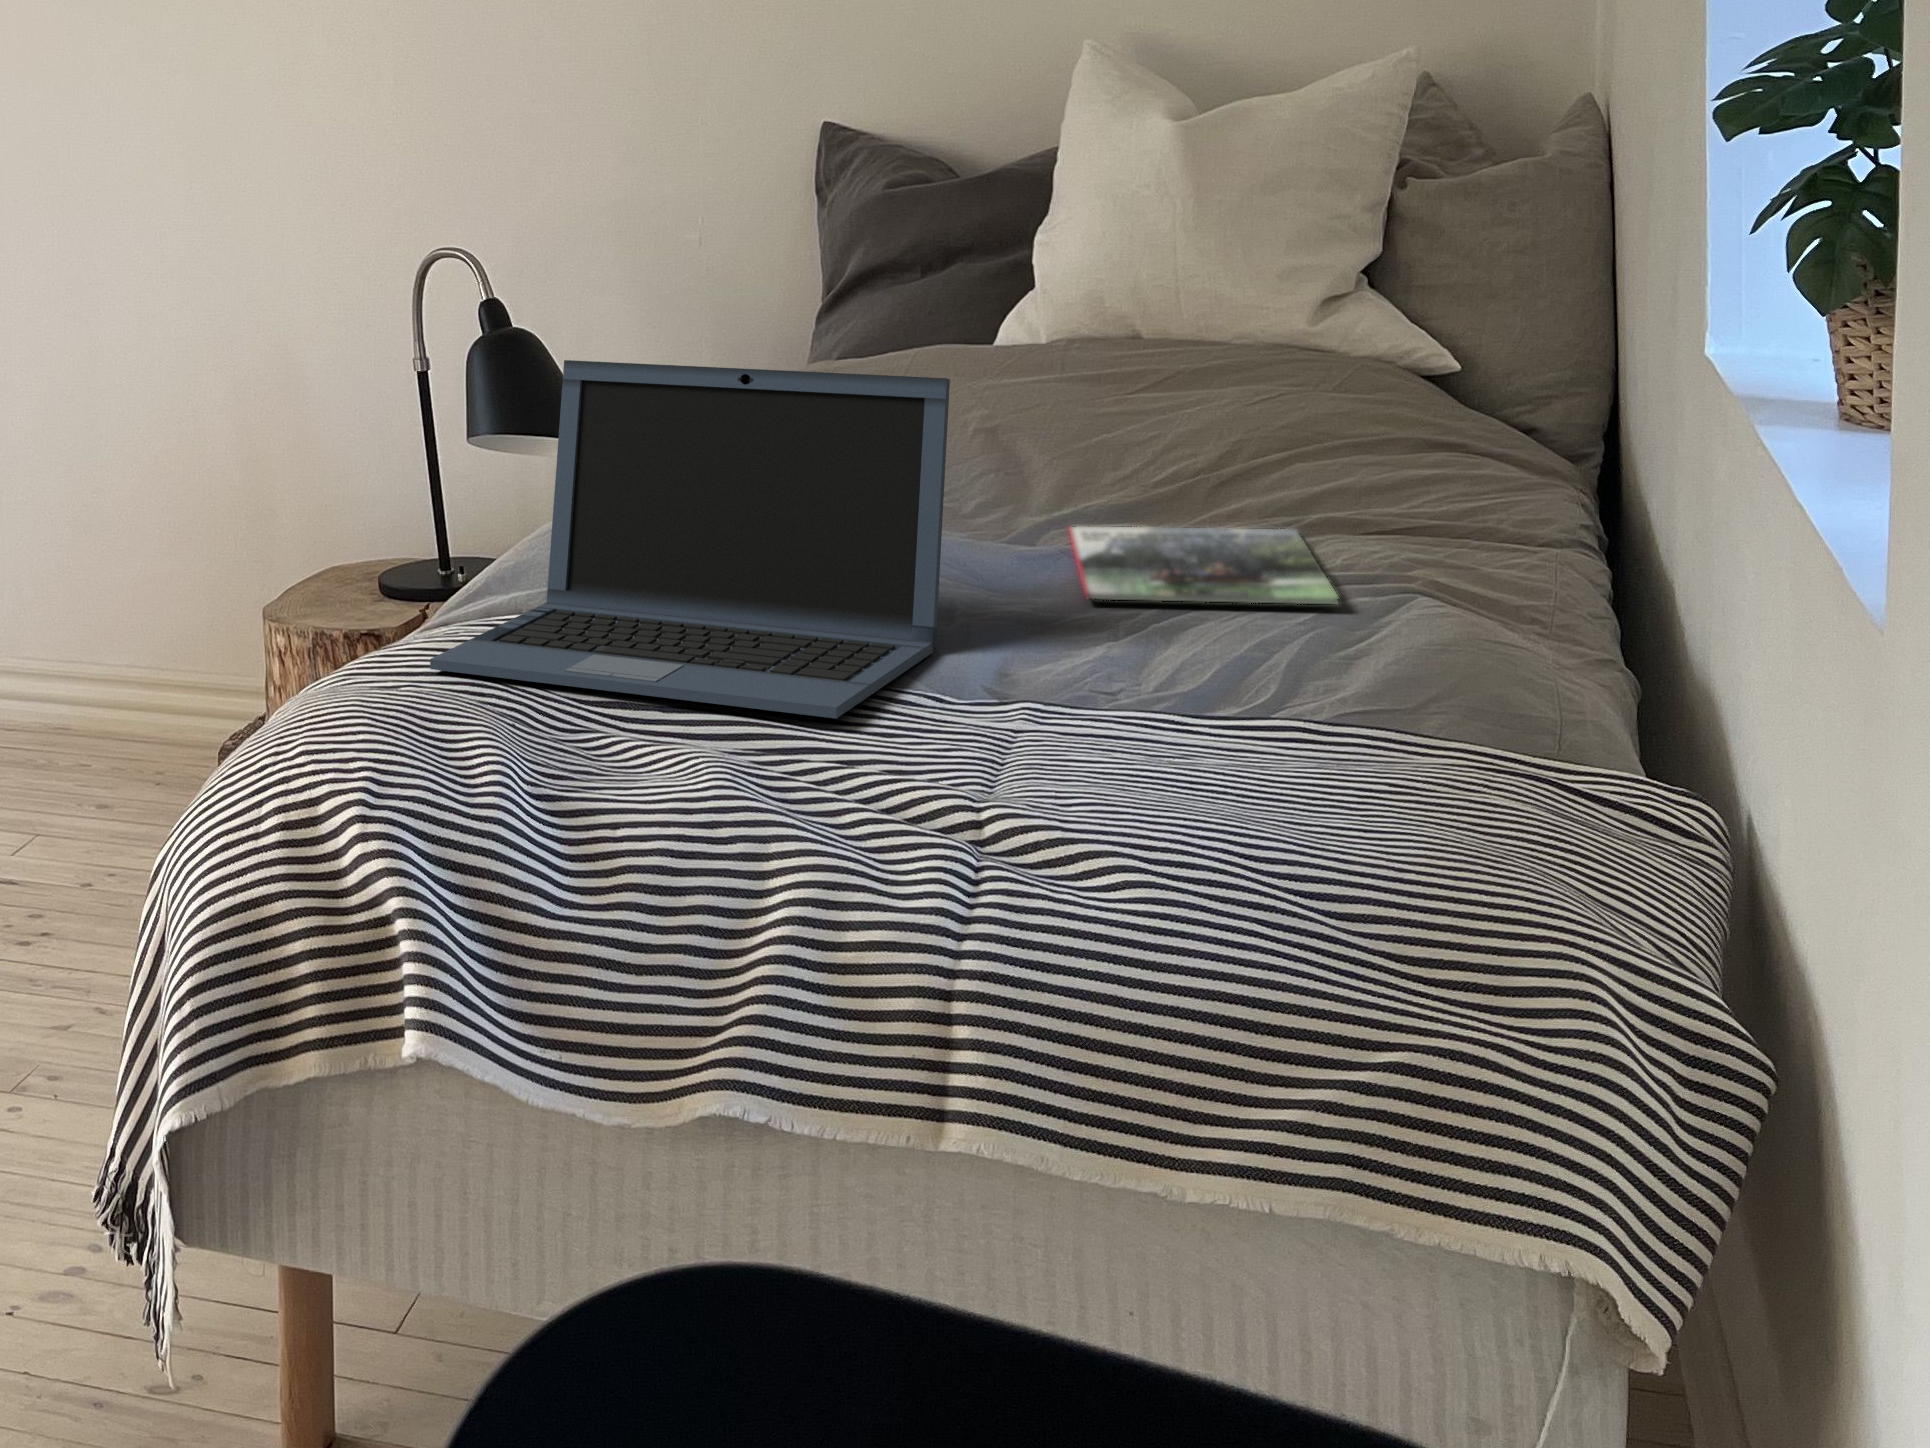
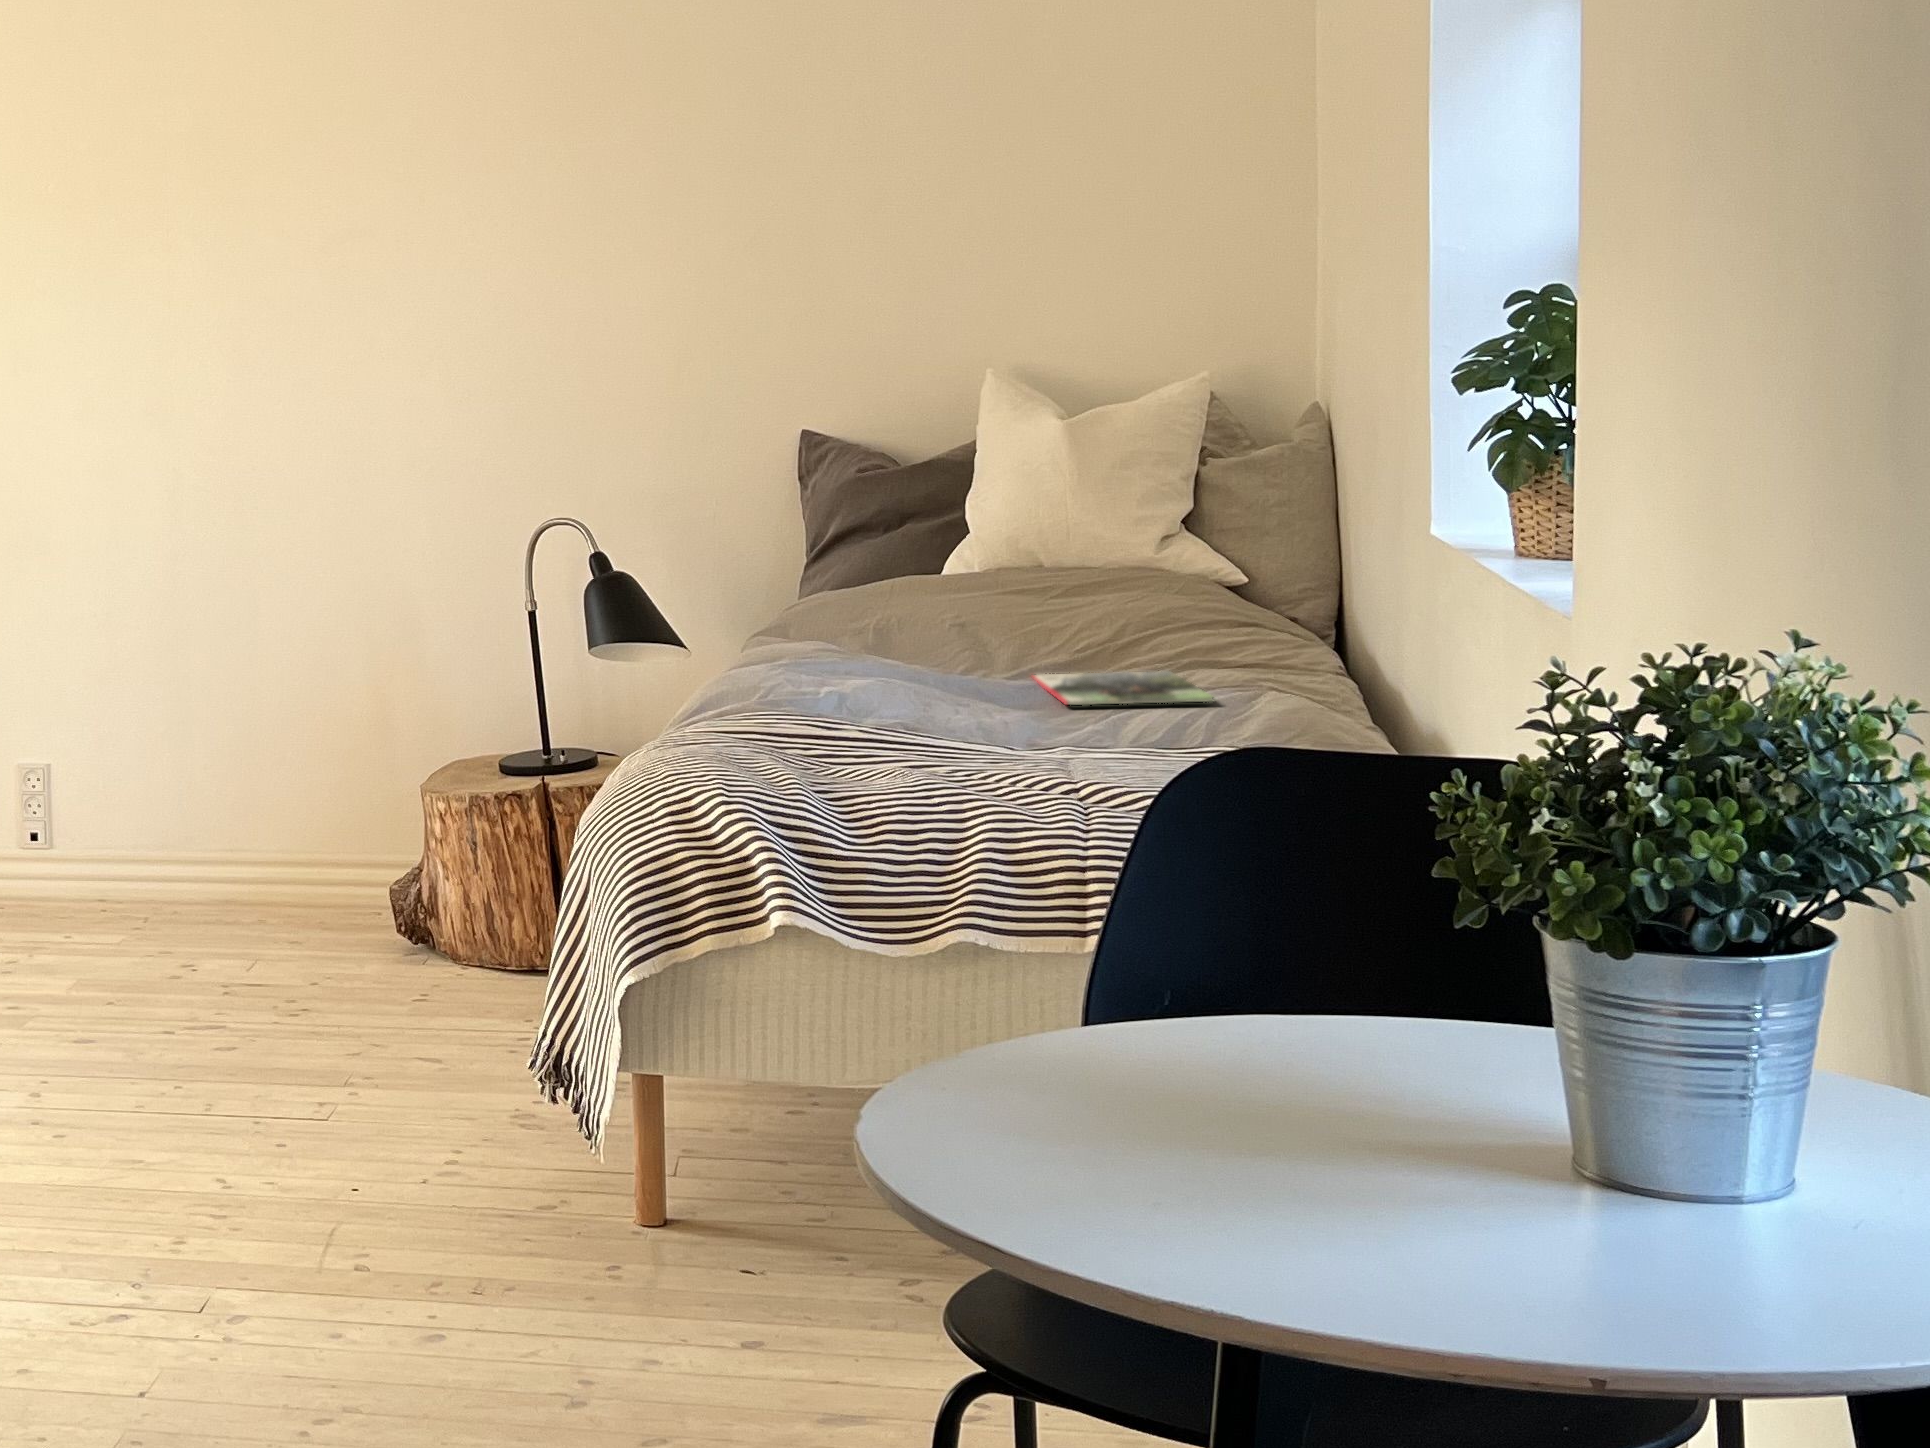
laptop: present [430,360,950,718] -> none [690,563,994,758]

